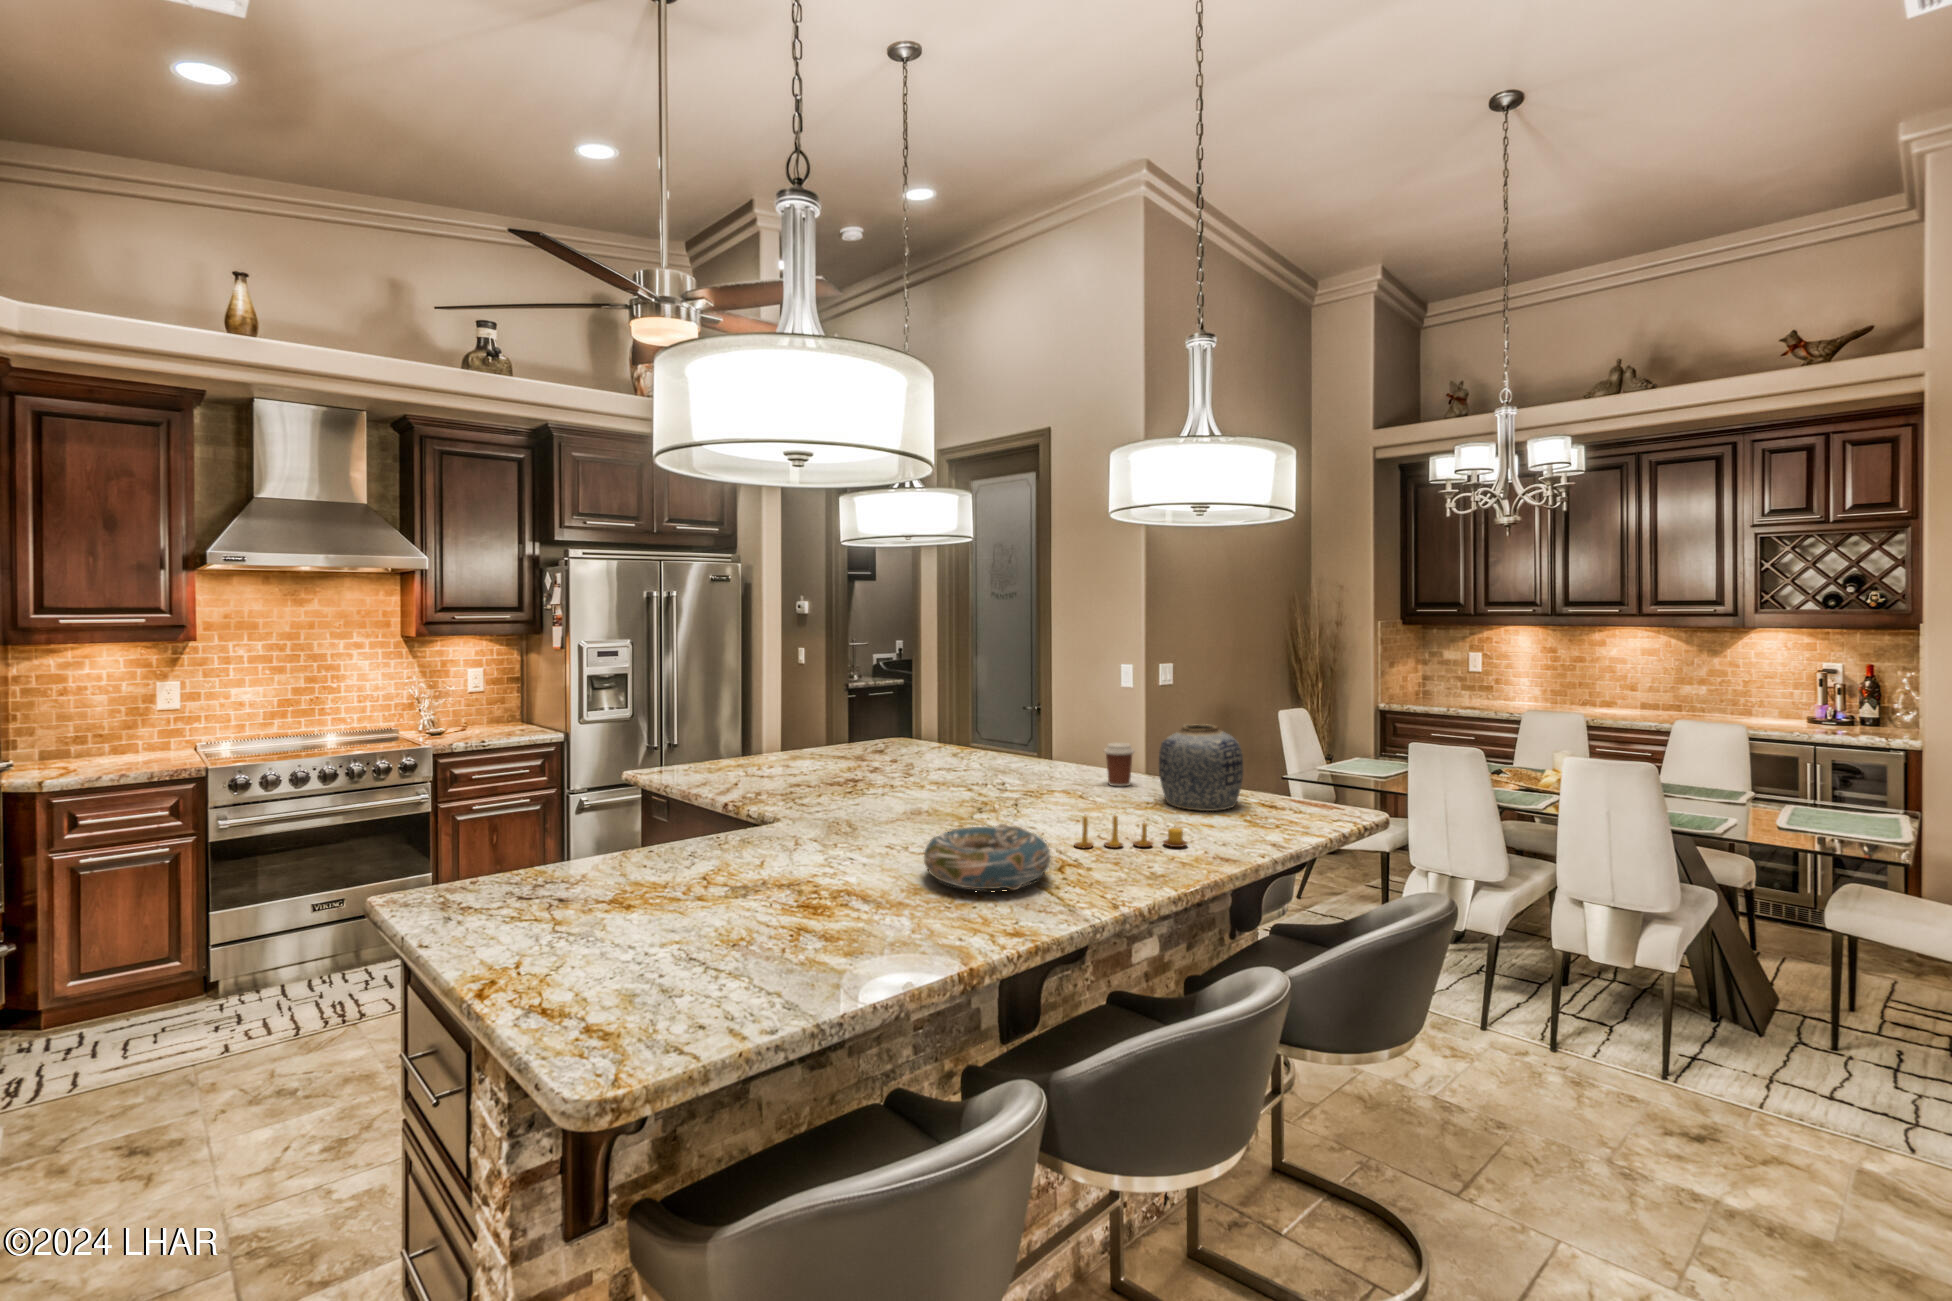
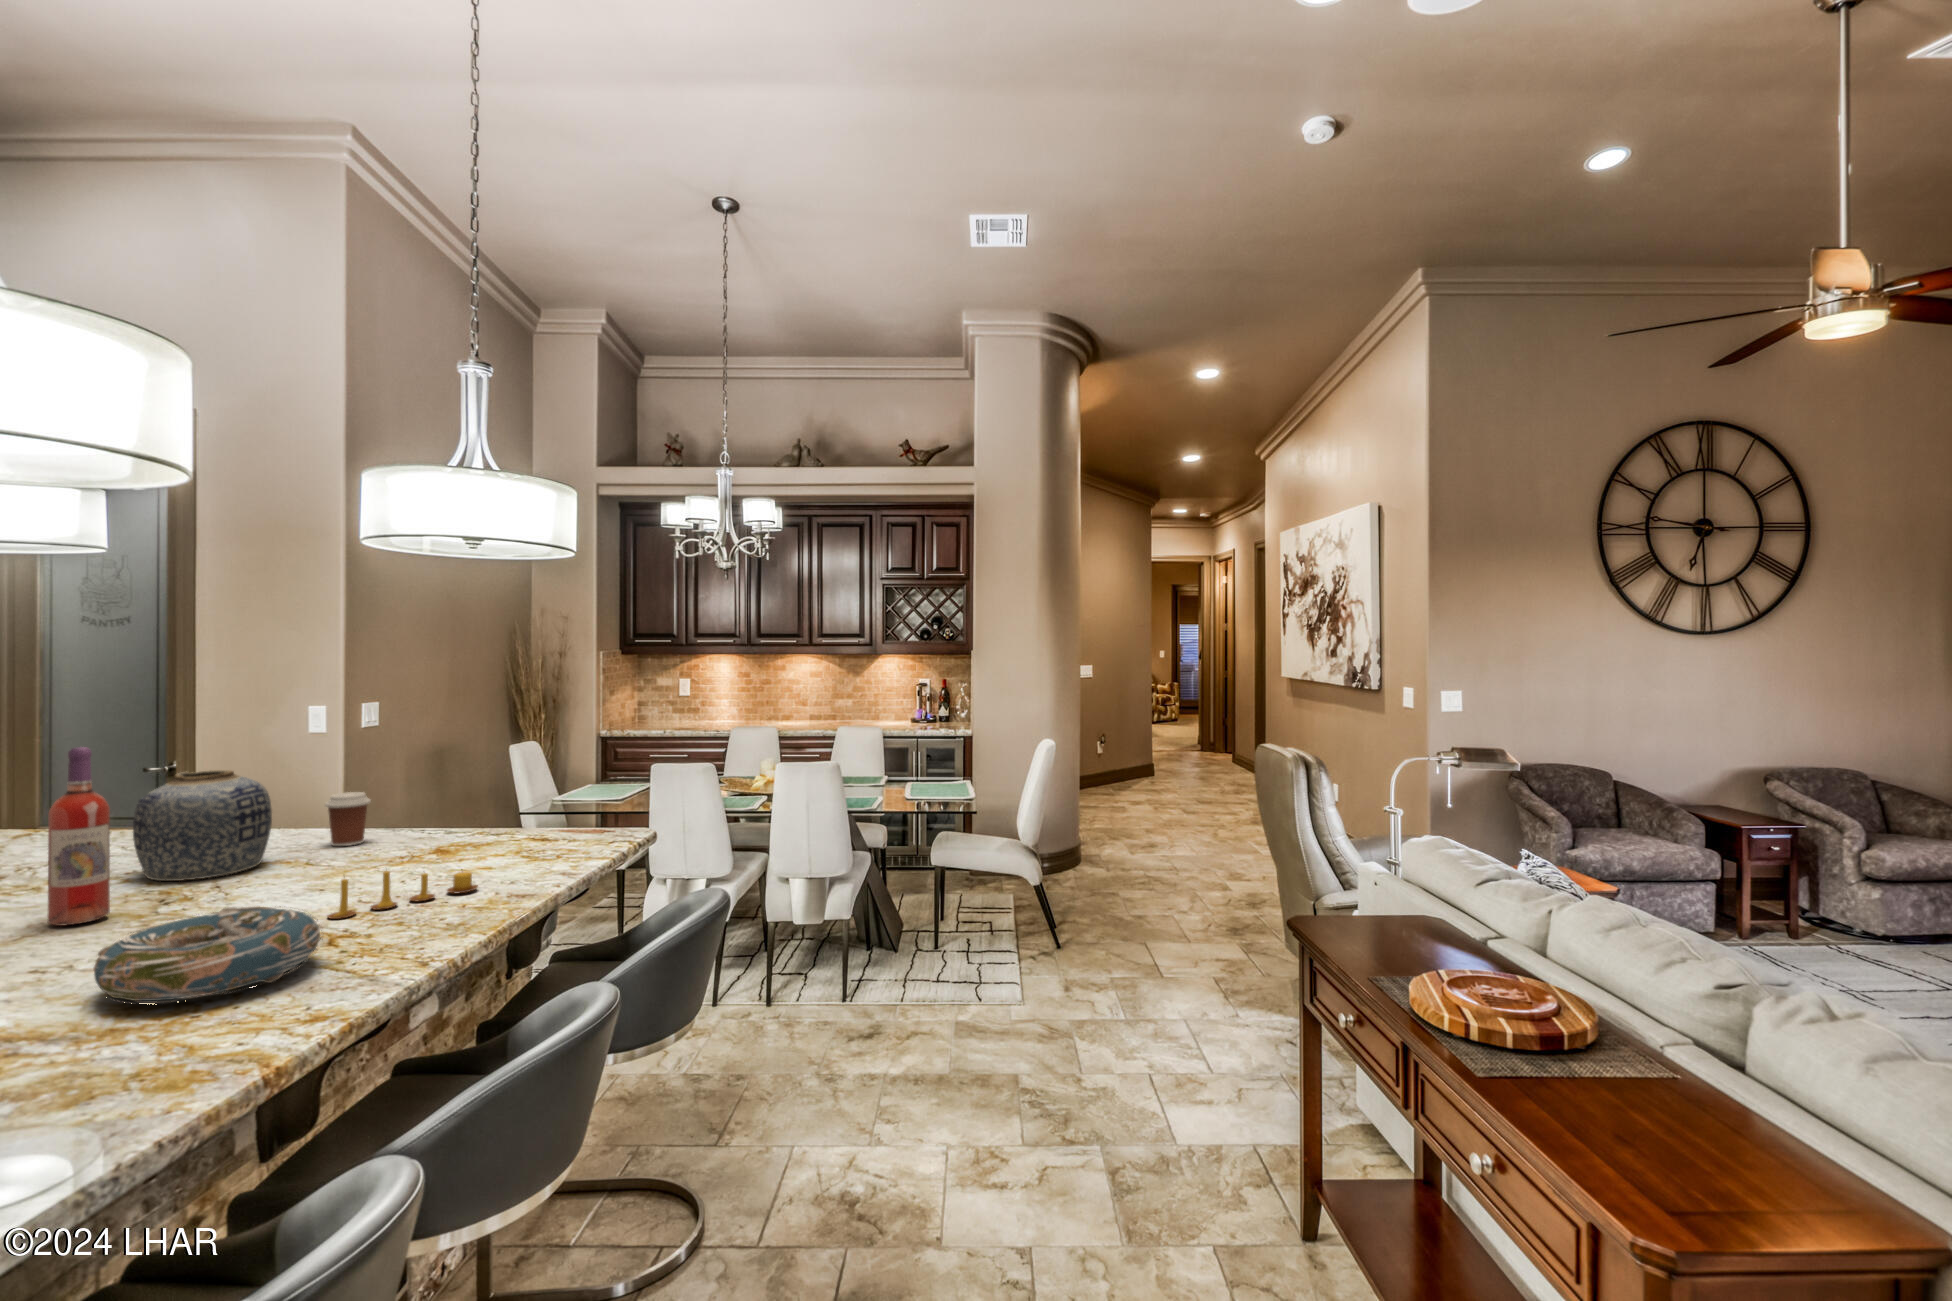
wine bottle: none [937,695,967,815] -> present [48,747,110,926]
vase: present [1159,724,1243,811] -> present [133,770,272,881]

